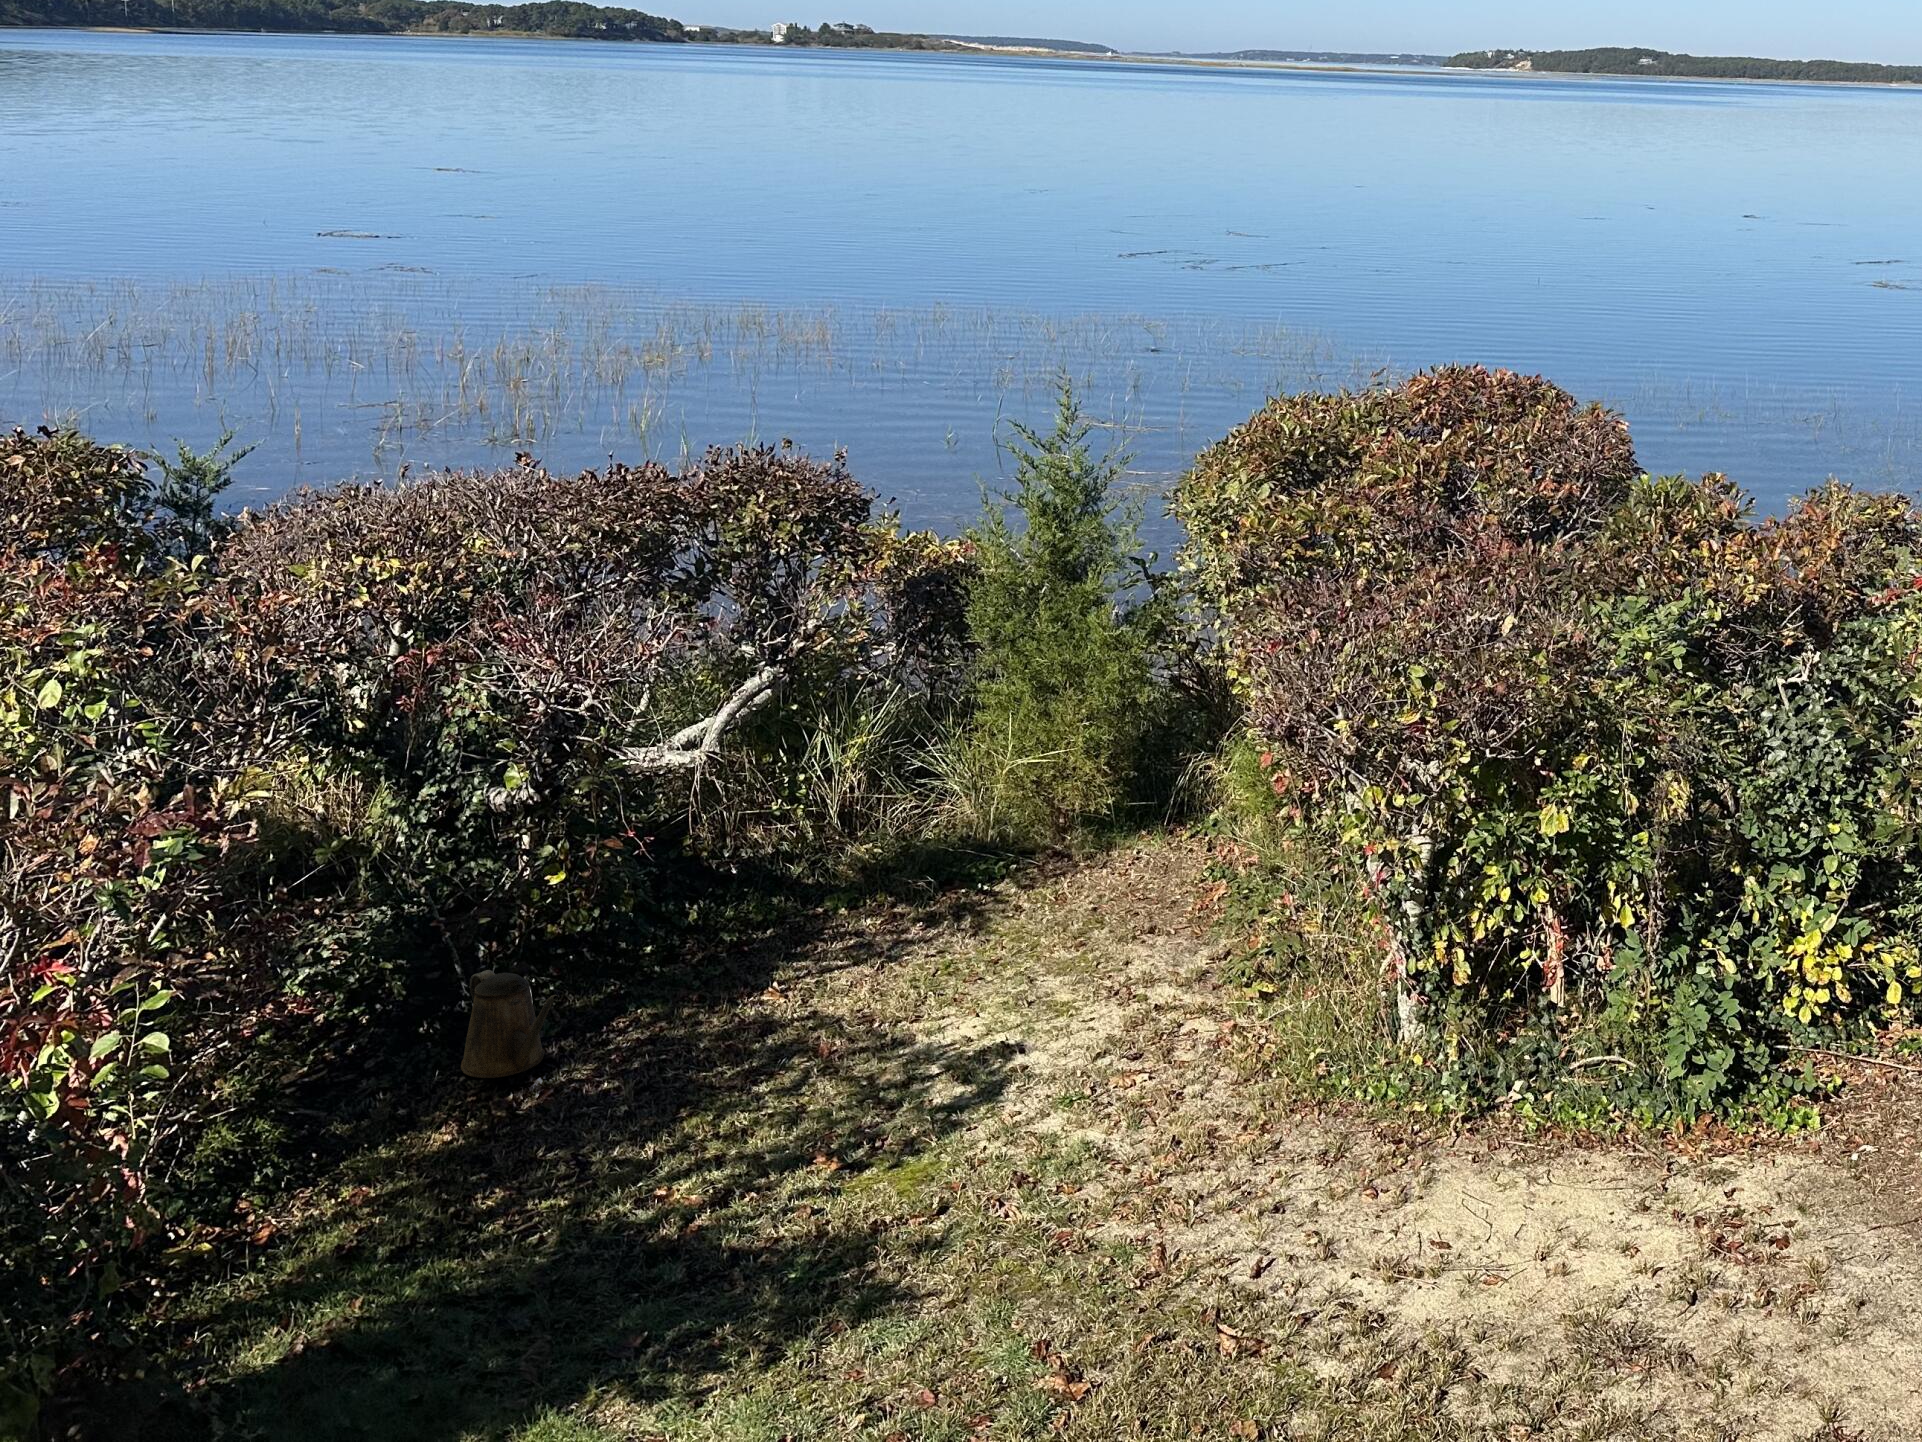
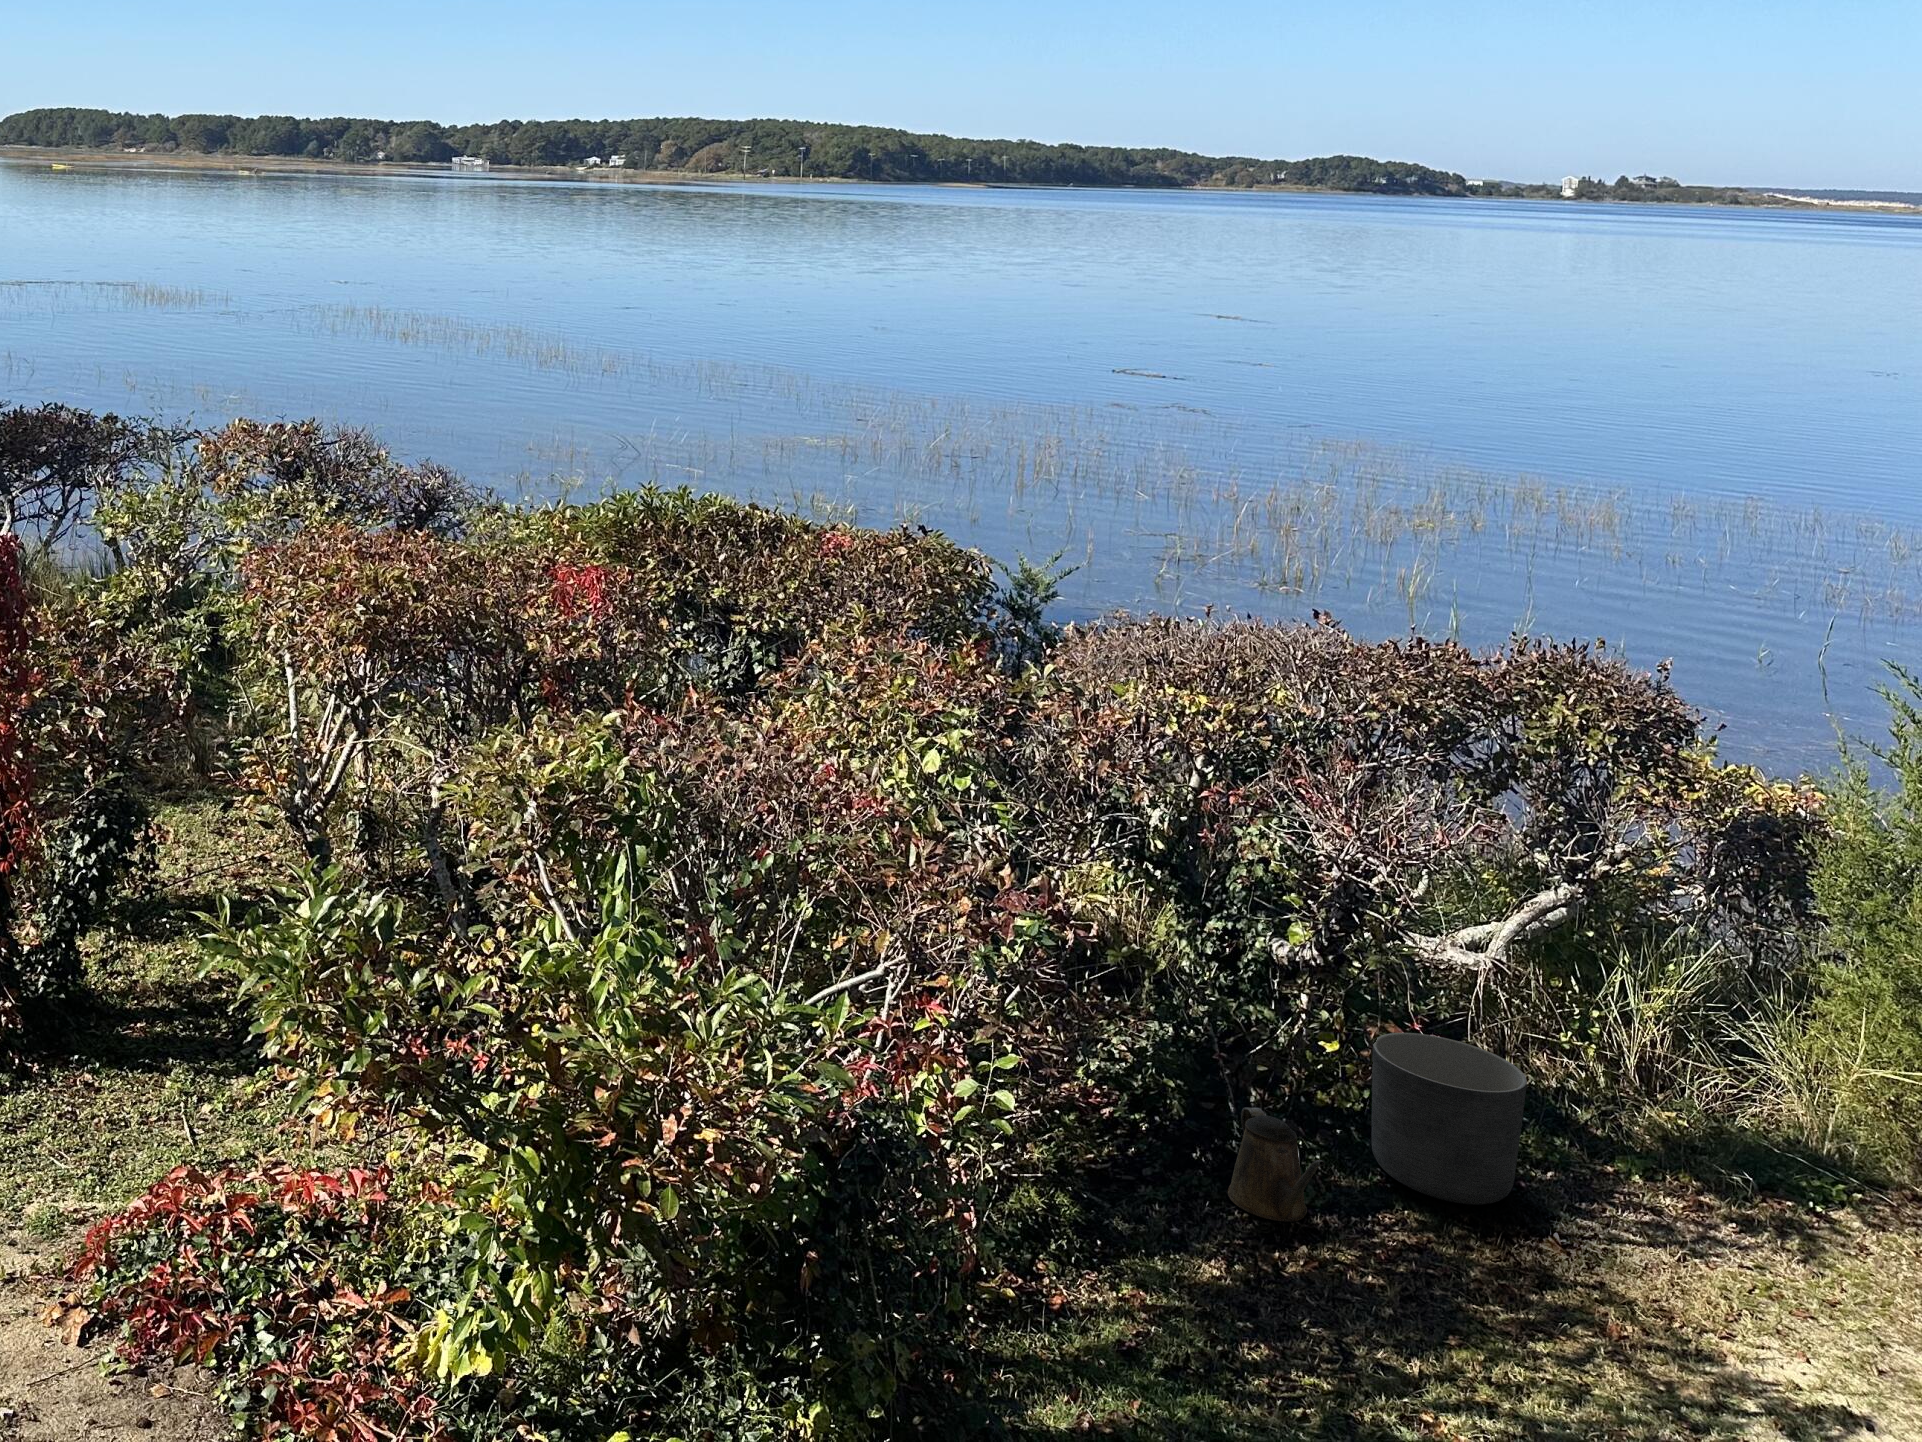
planter: none [600,839,741,993] -> present [1372,1033,1527,1205]

